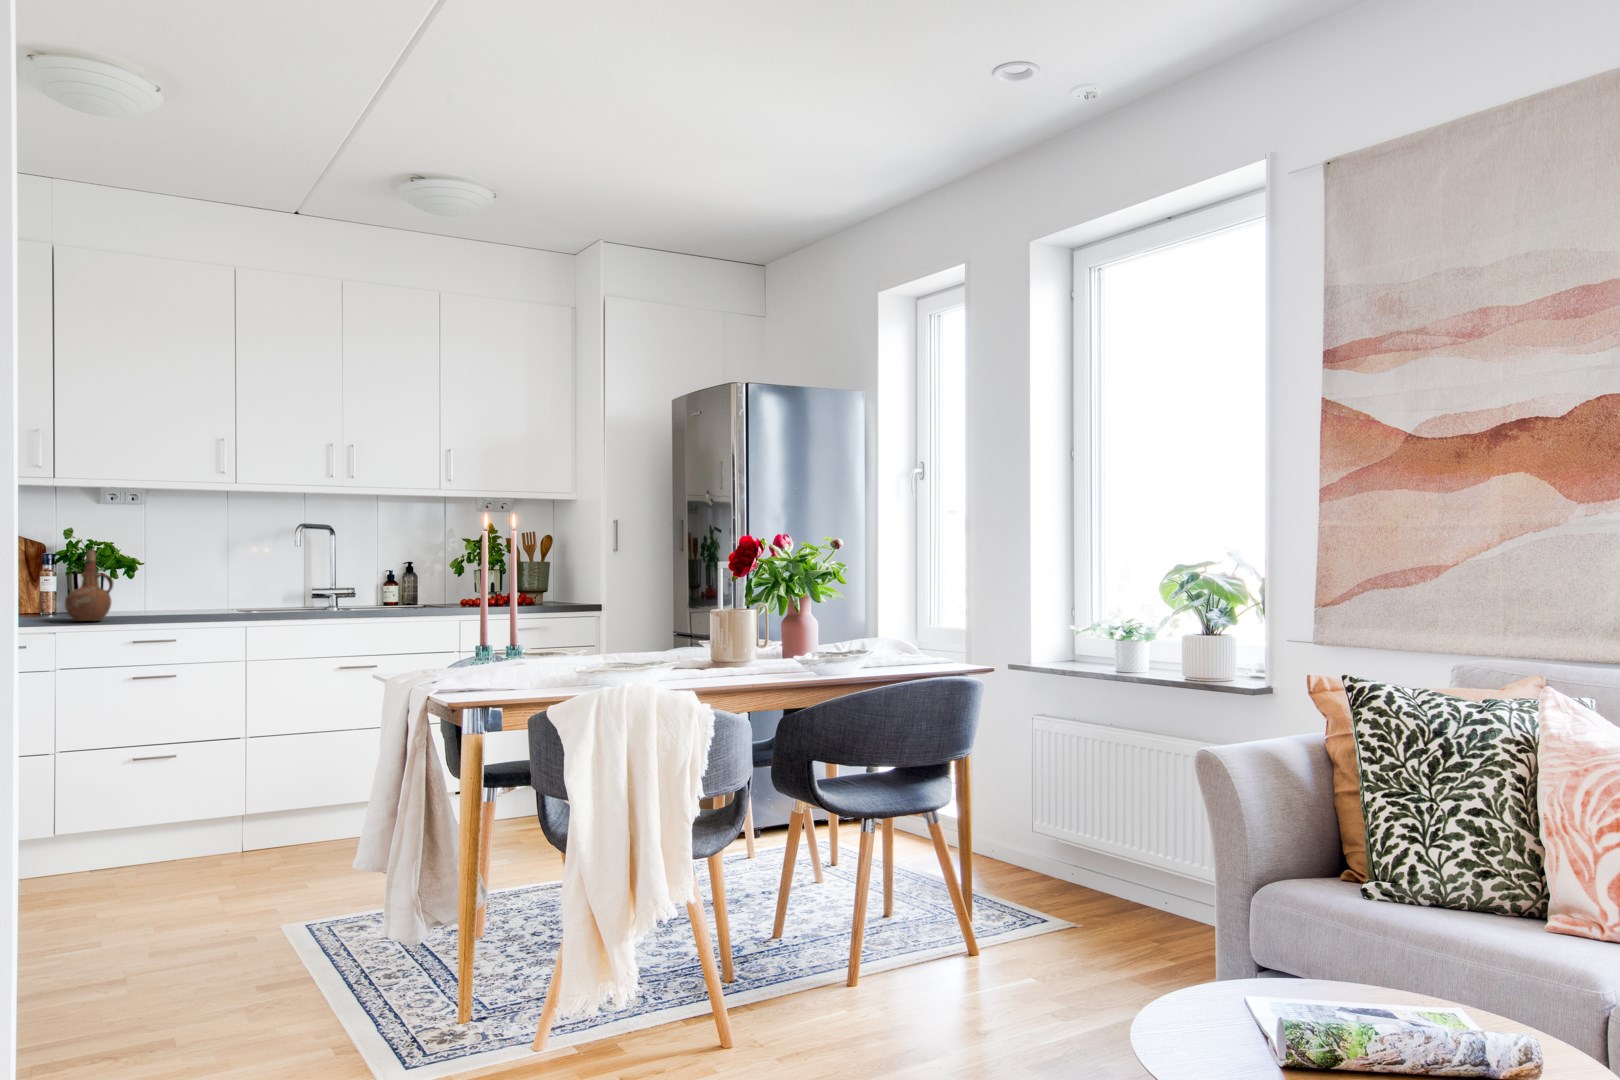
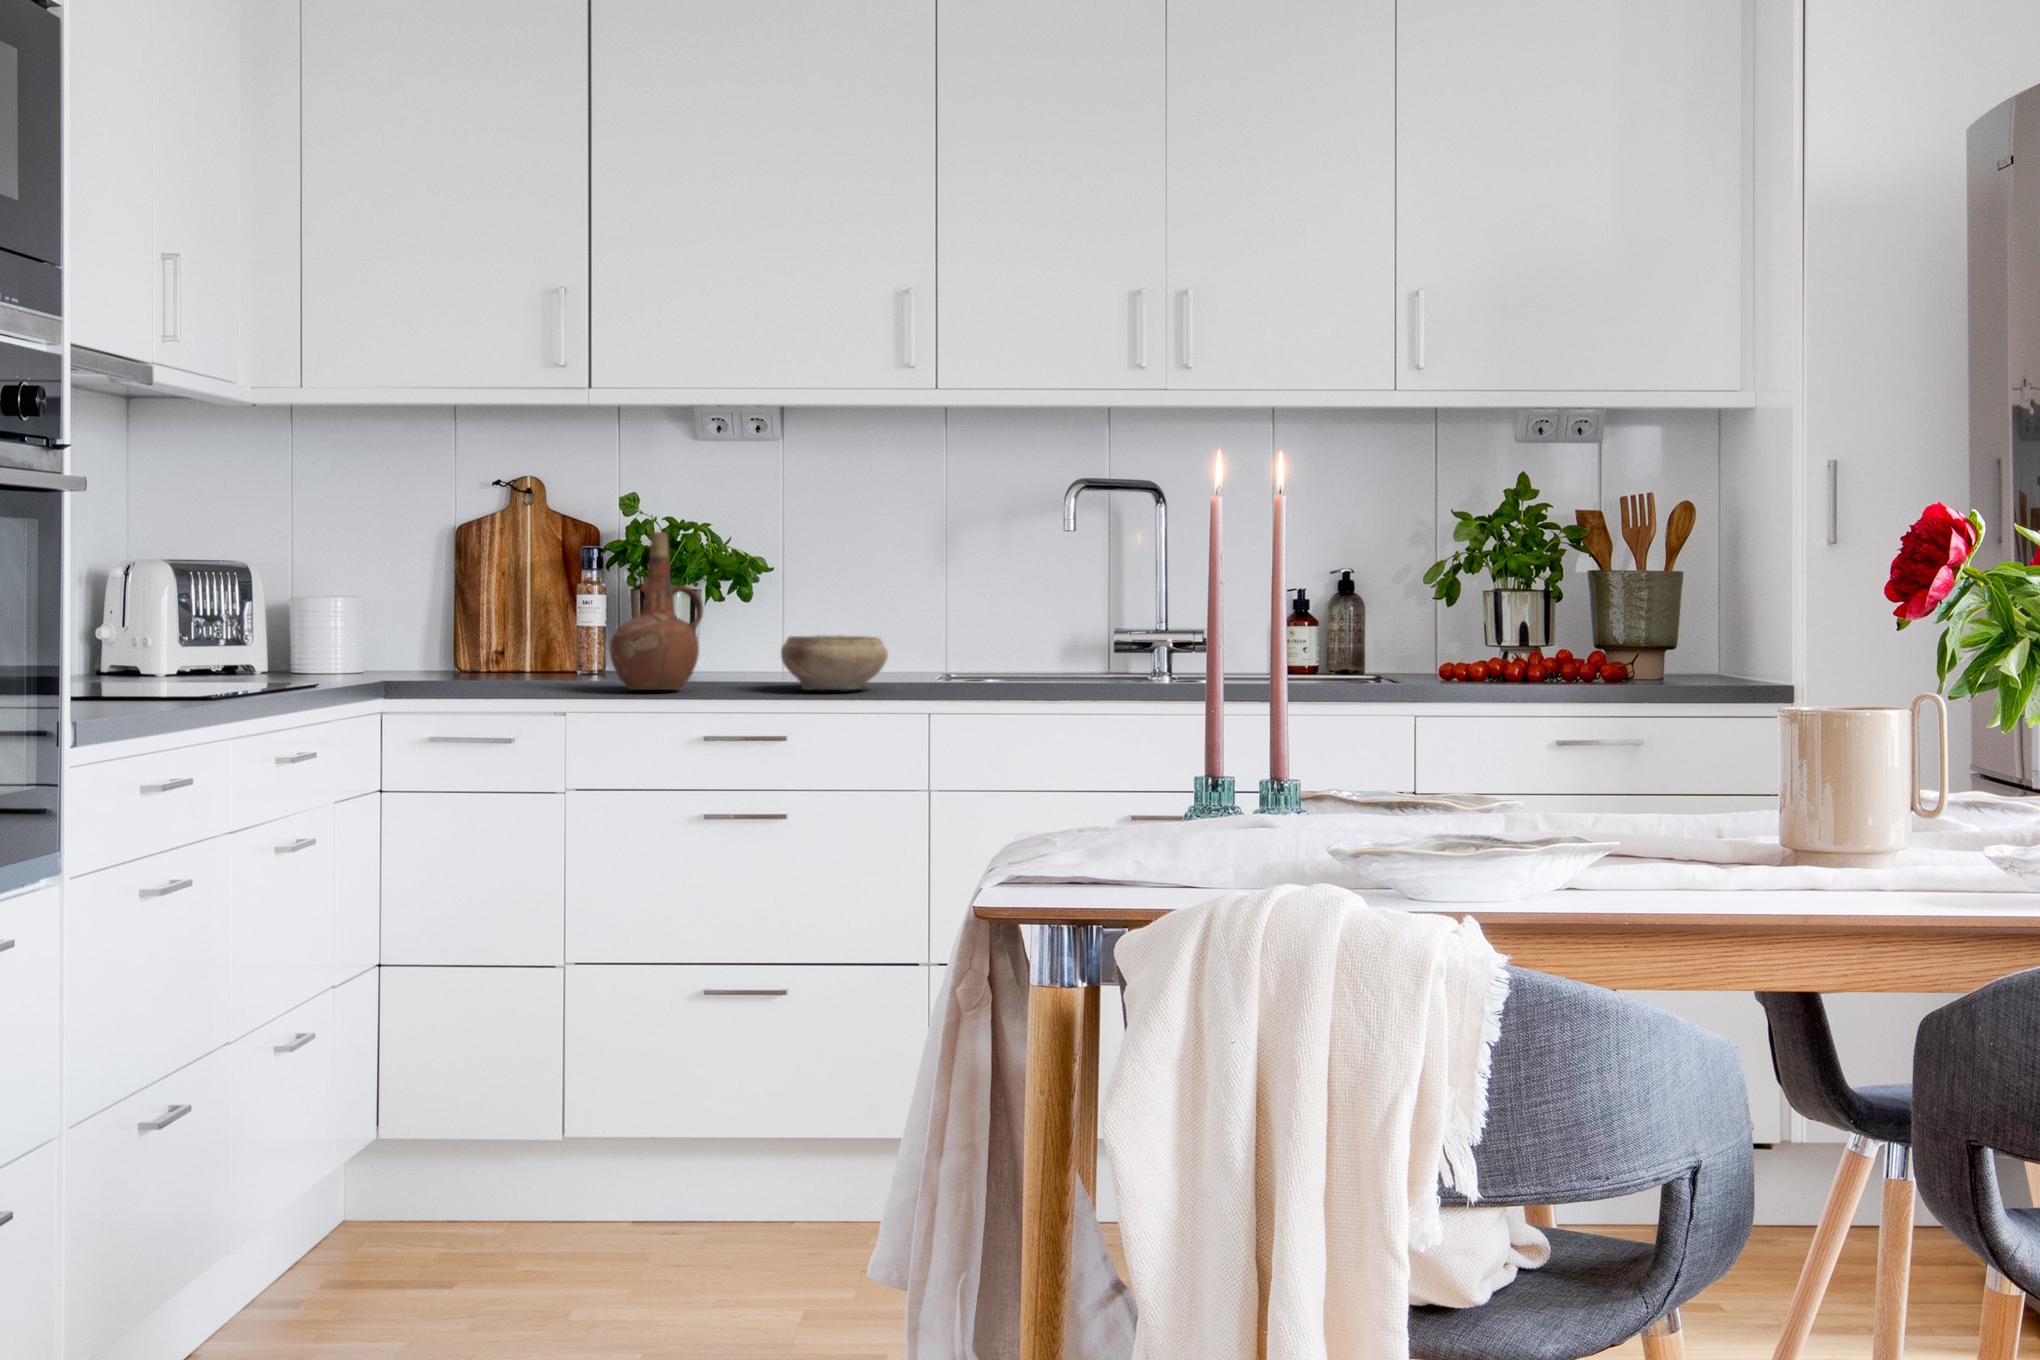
ceramic bowl: none [153,594,206,619] -> present [781,635,888,690]

